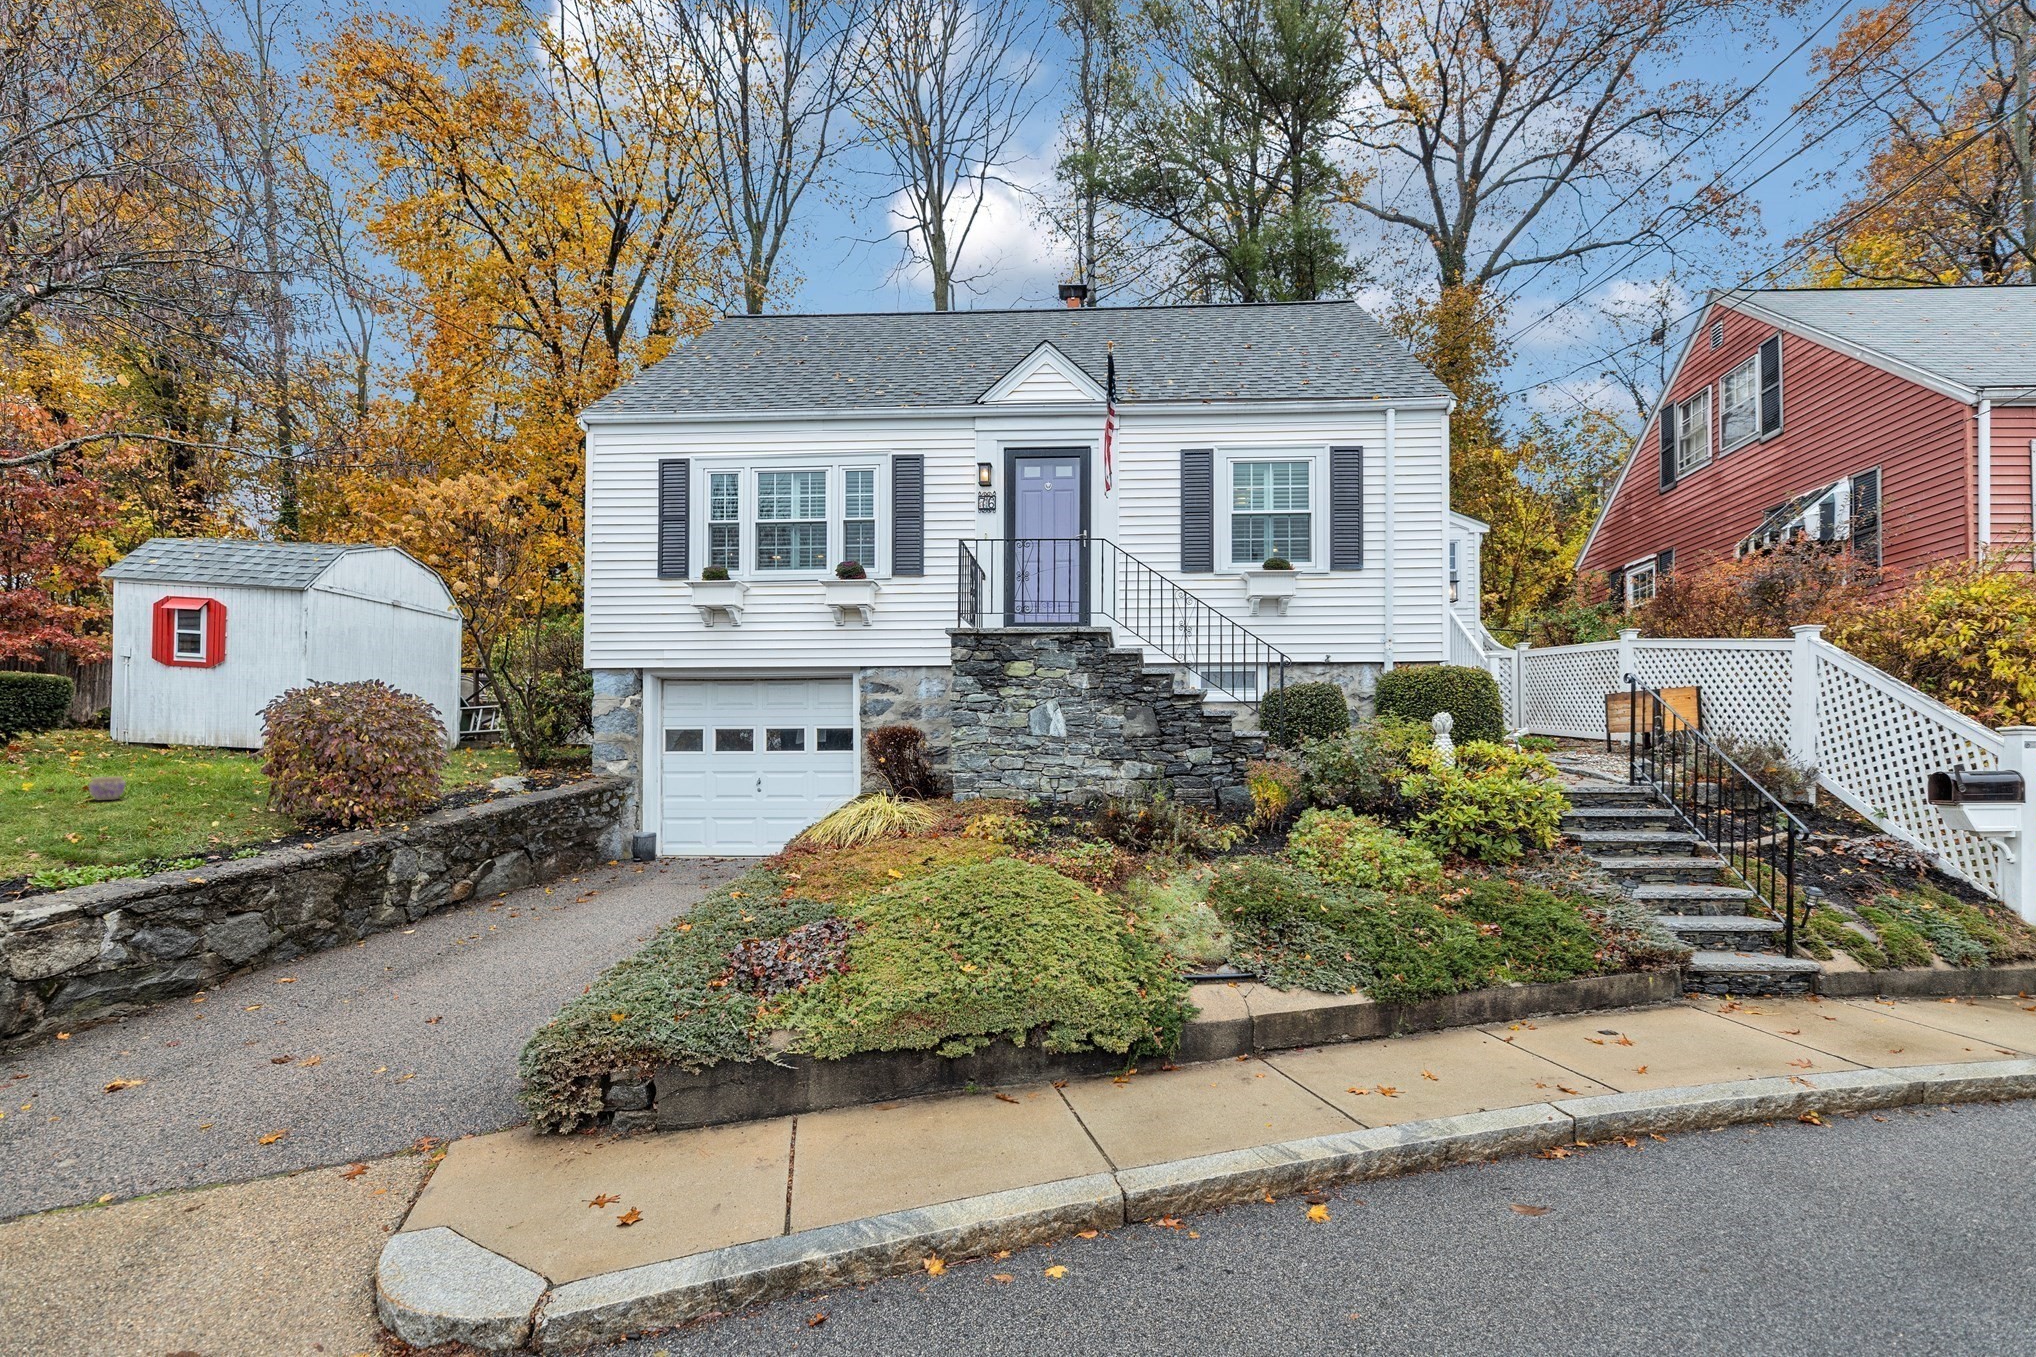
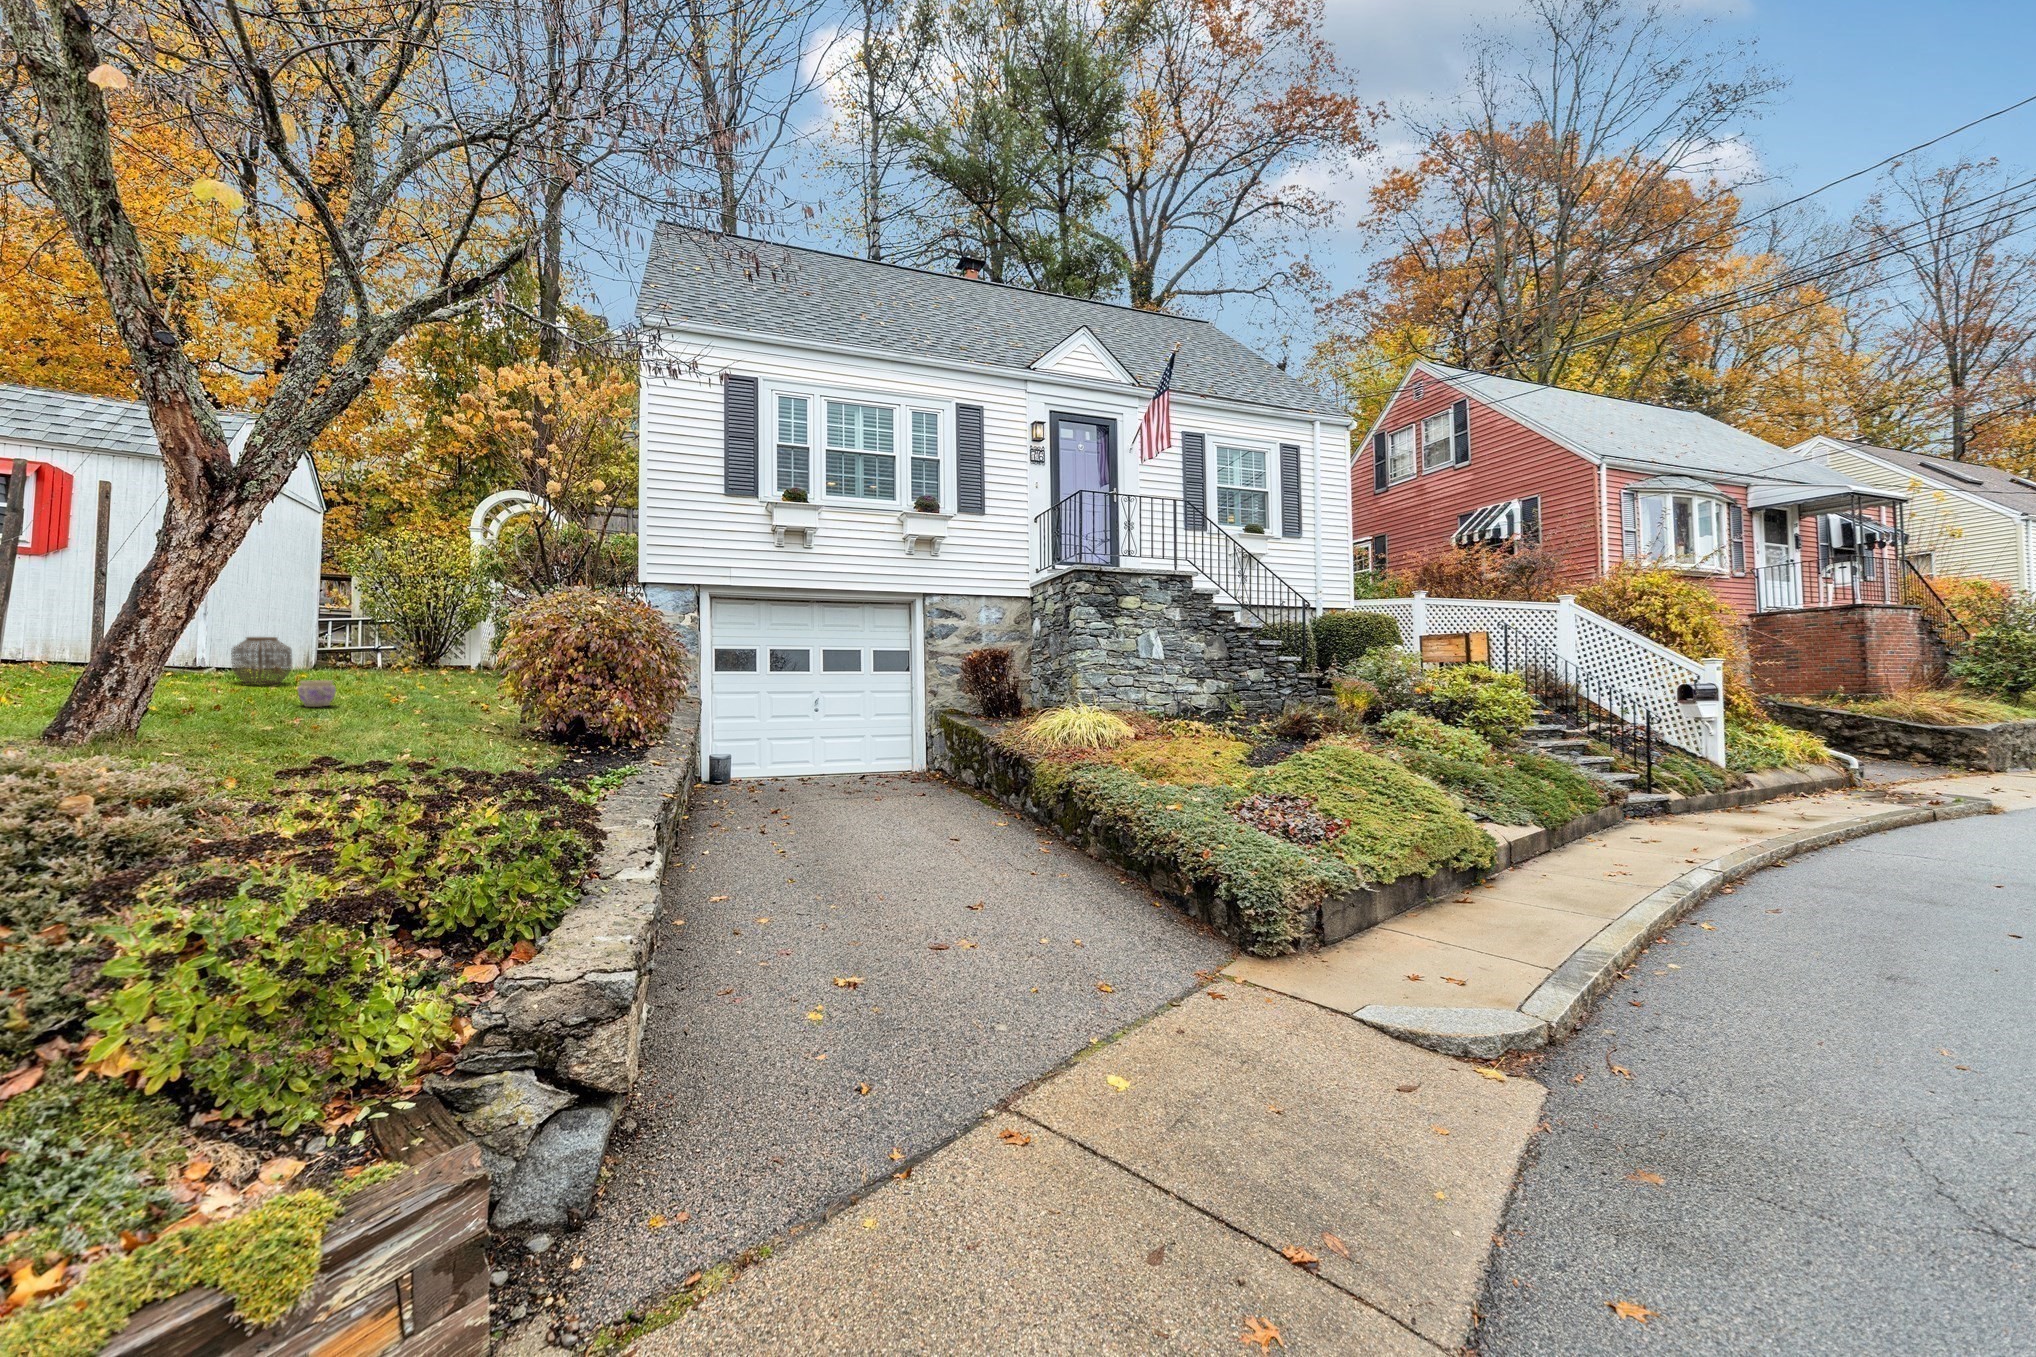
woven basket: none [116,737,170,779] -> present [231,637,292,685]

